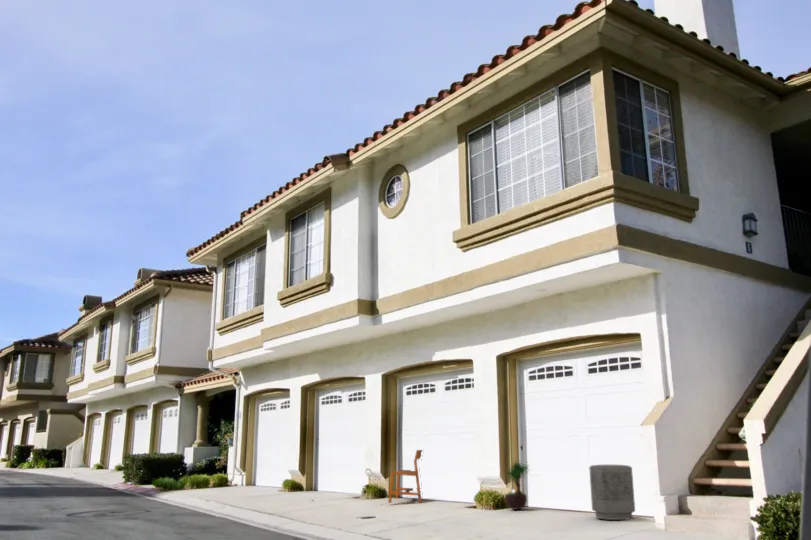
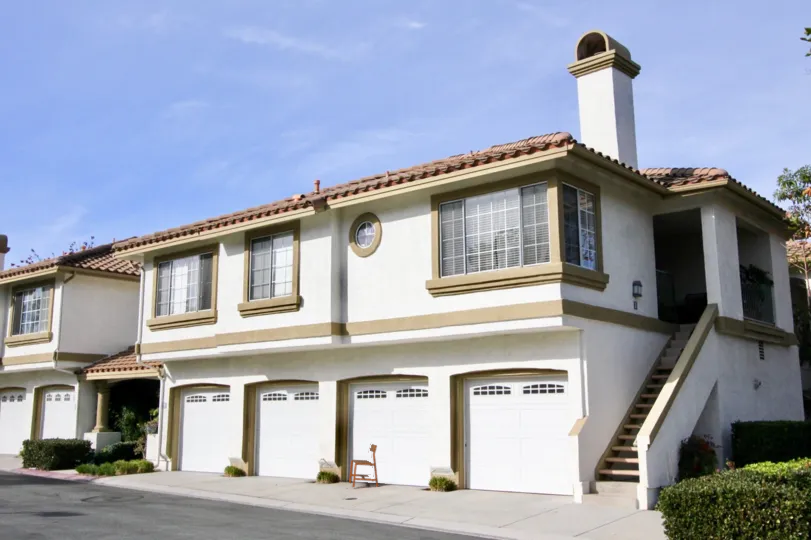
potted tree: present [505,463,528,510] -> none [456,453,476,491]
trash can: present [589,465,635,520] -> none [526,460,556,498]

